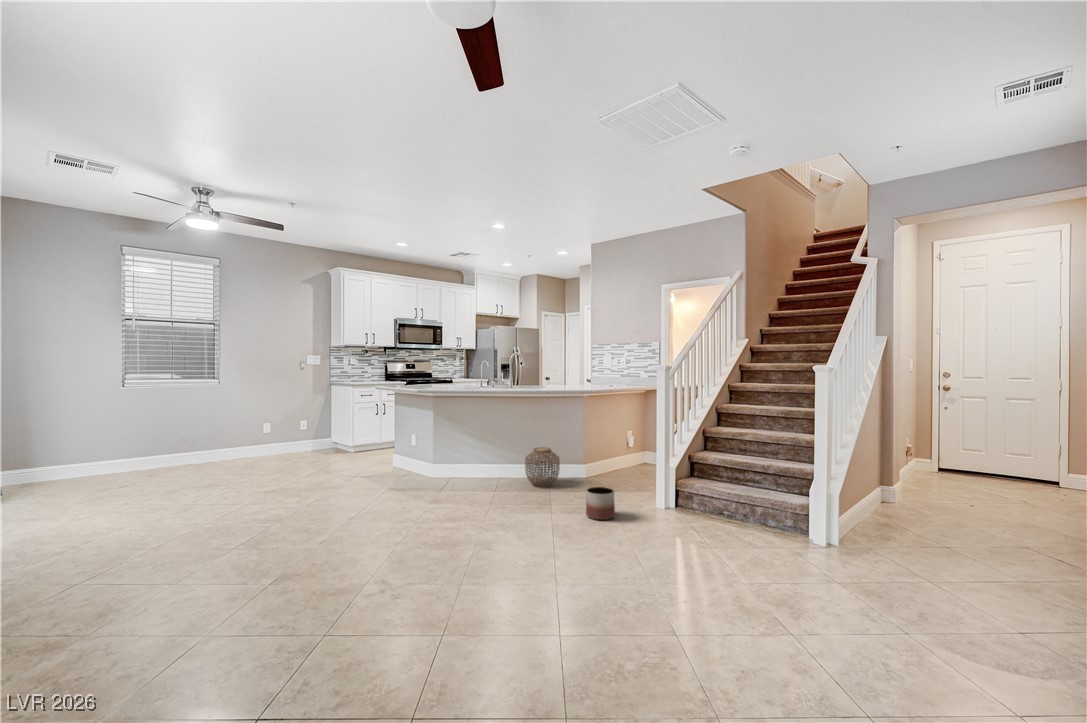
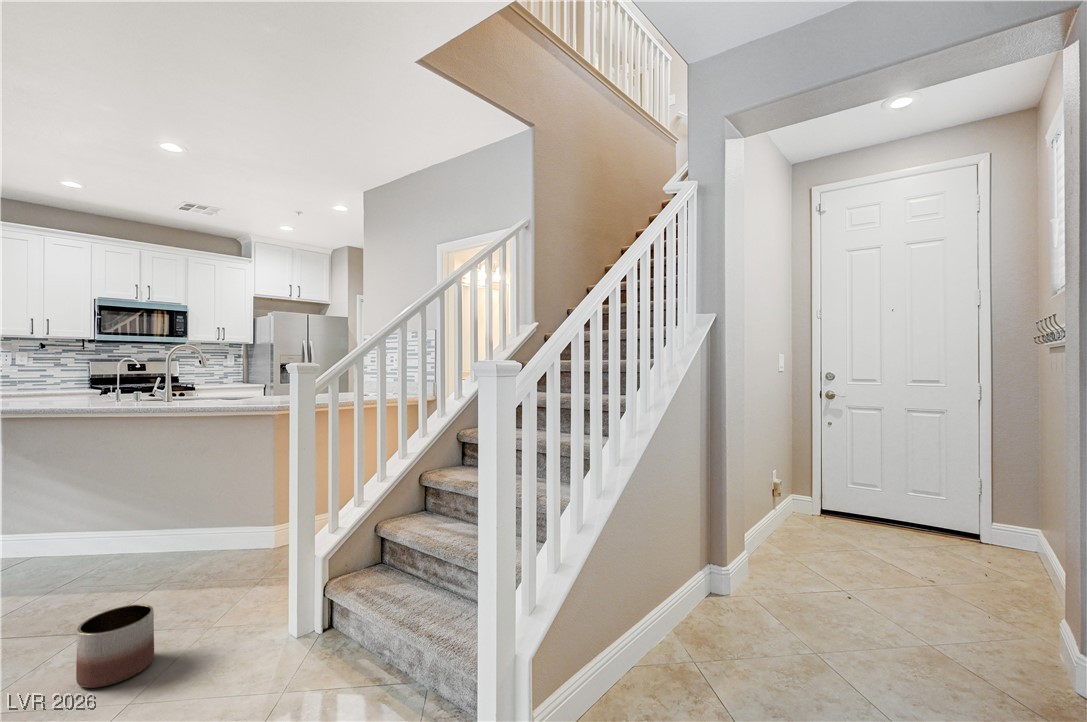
woven basket: present [525,447,560,487] -> none [123,505,199,577]

